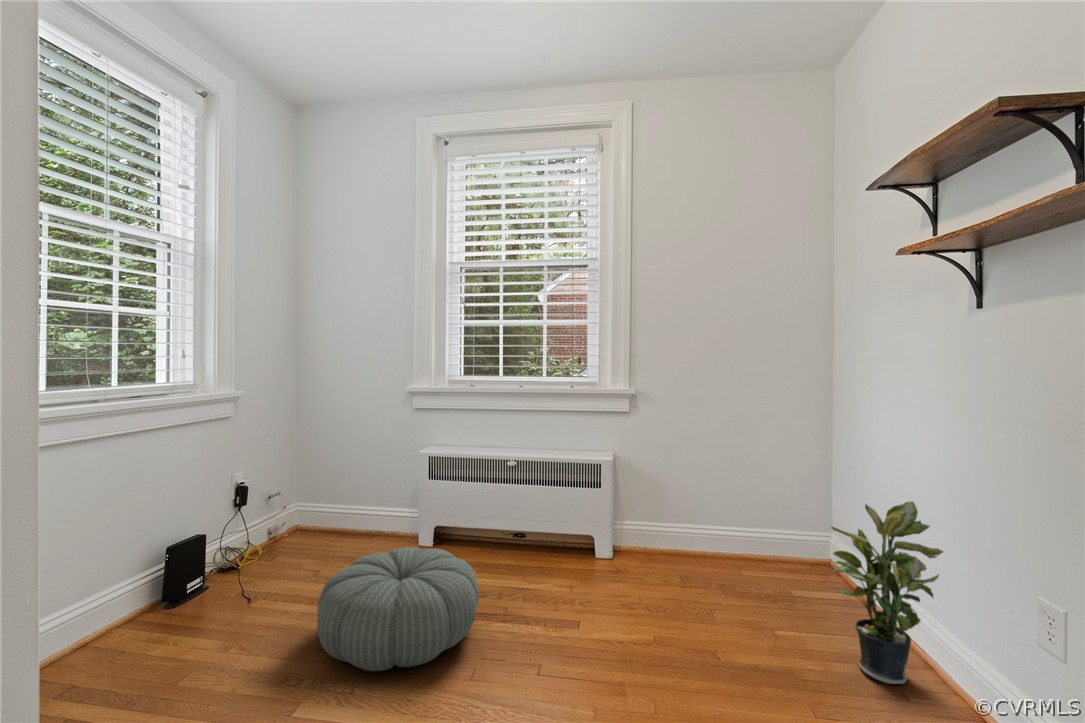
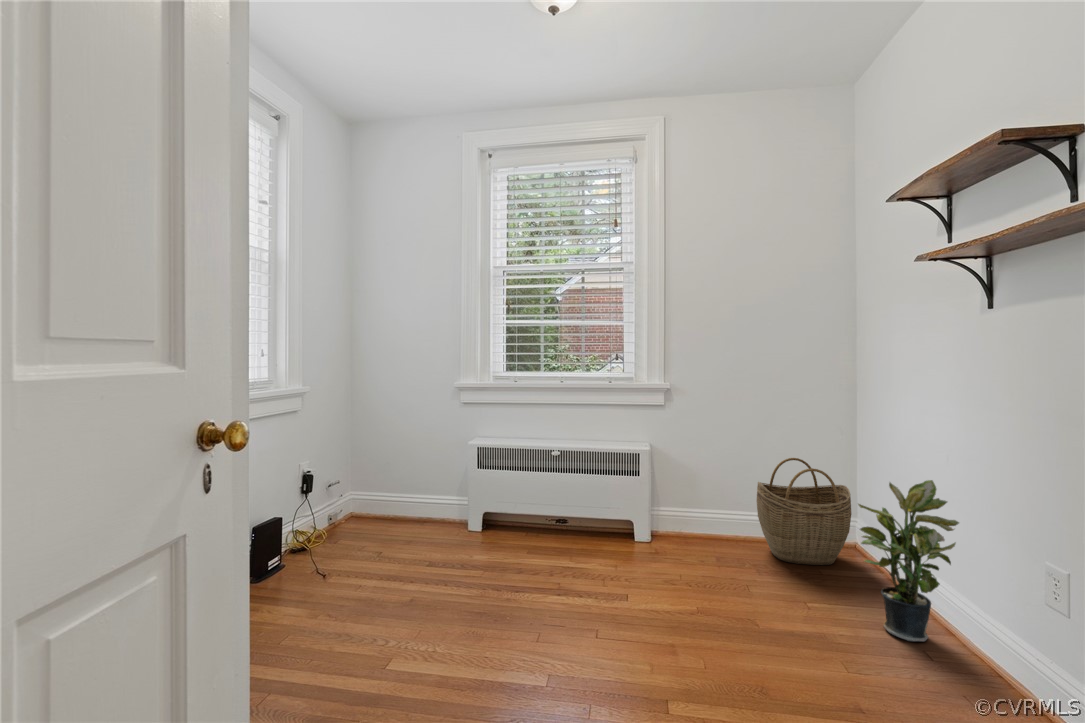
woven basket: none [726,469,826,586] -> present [757,458,851,565]
pouf: present [317,547,478,671] -> none [398,527,539,629]

